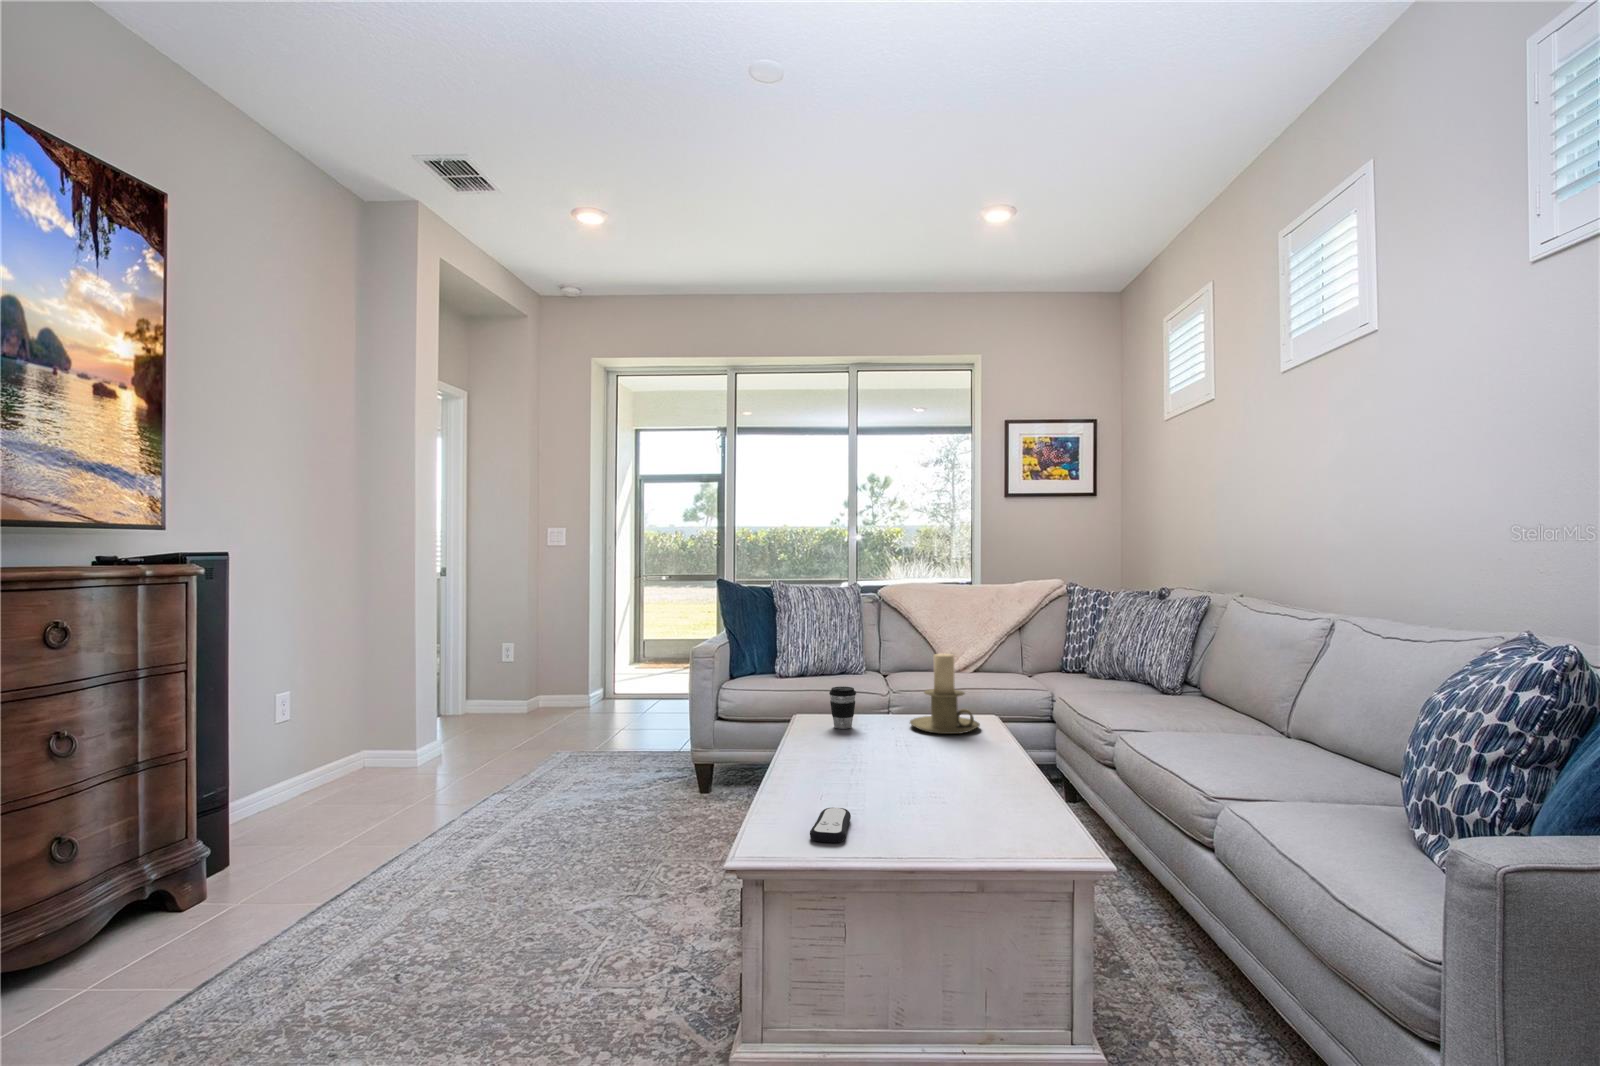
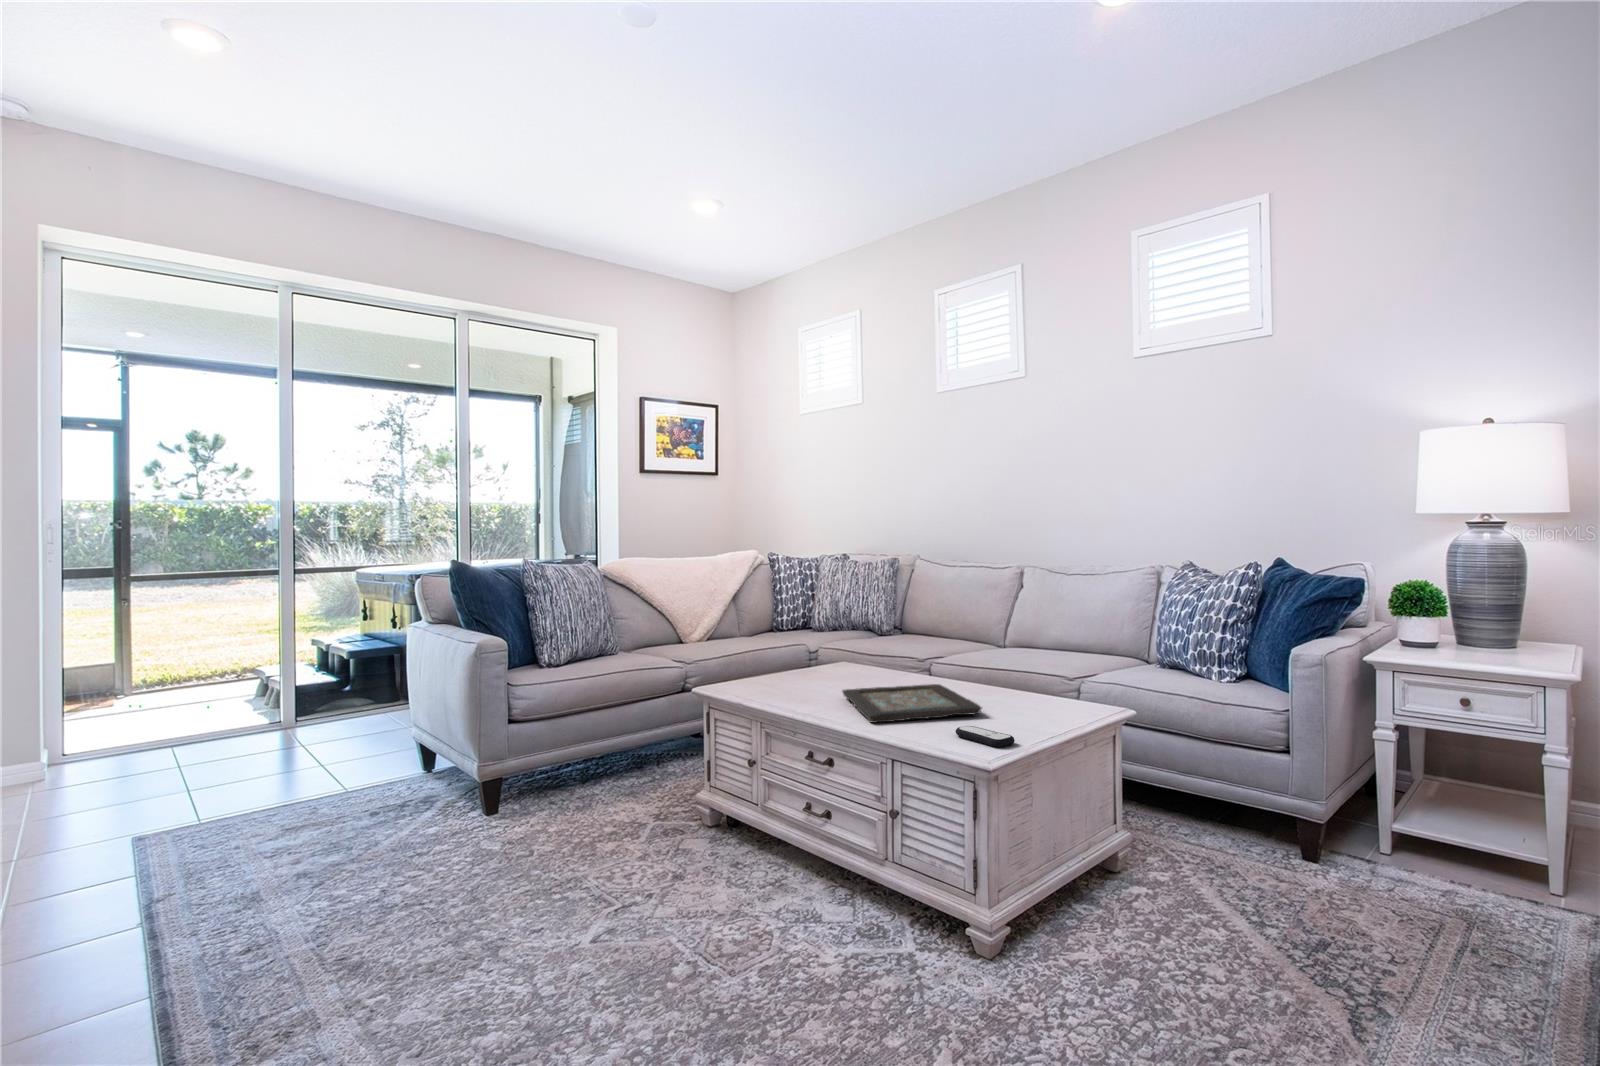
candle holder: present [910,654,980,734] -> none [793,611,856,681]
coffee cup: present [829,687,856,729] -> none [740,651,766,691]
decorative tray: none [807,743,989,802] -> present [842,684,982,723]

